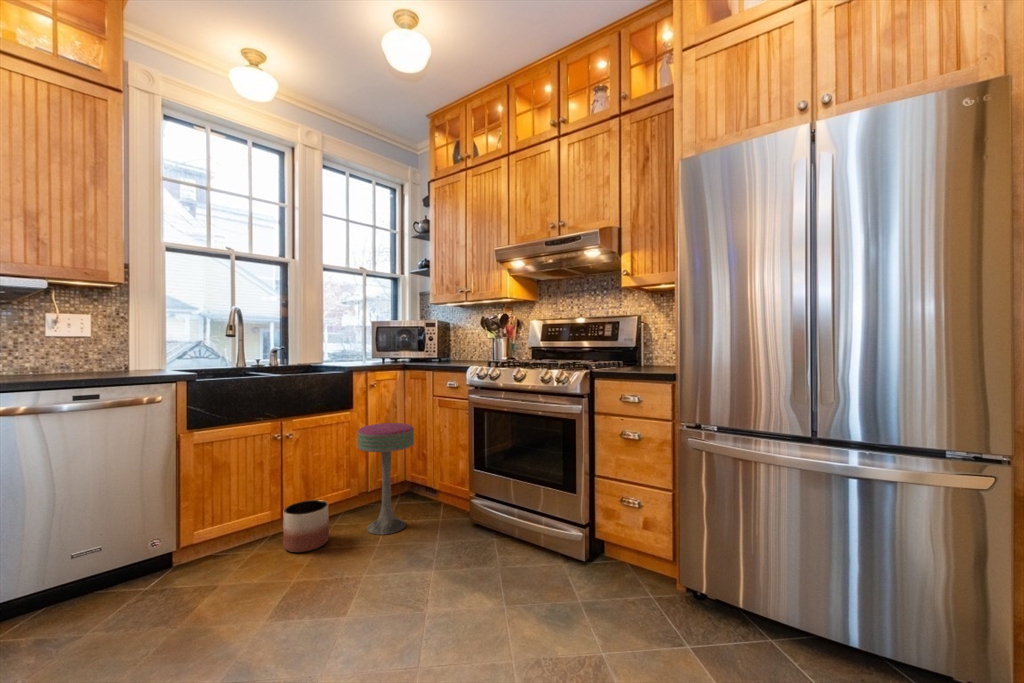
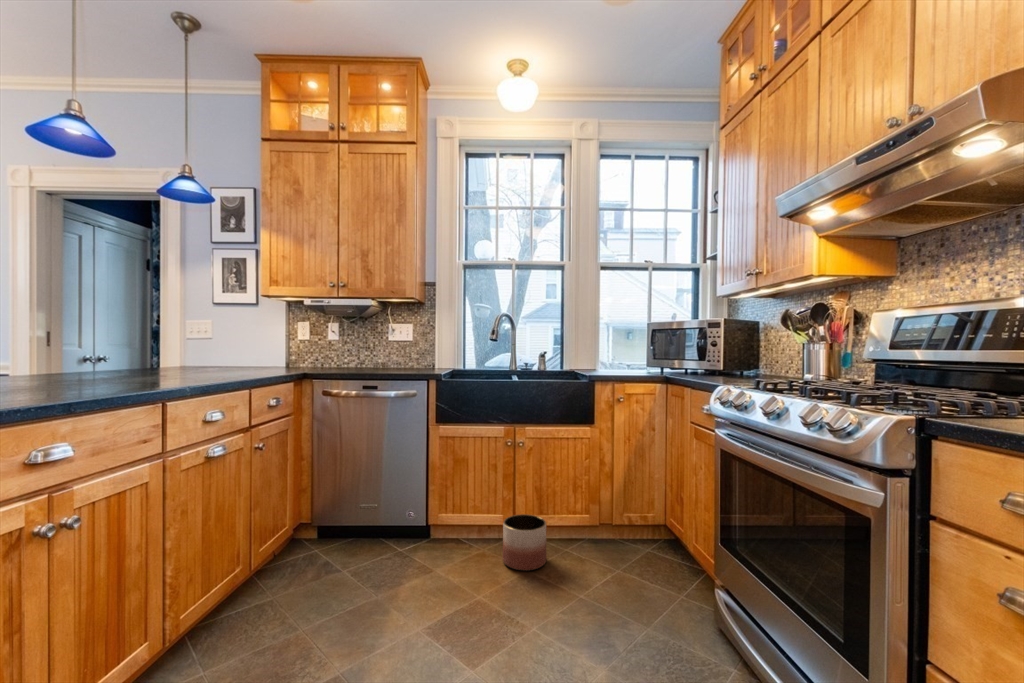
bar stool: present [357,423,414,535] -> none [579,447,647,588]

